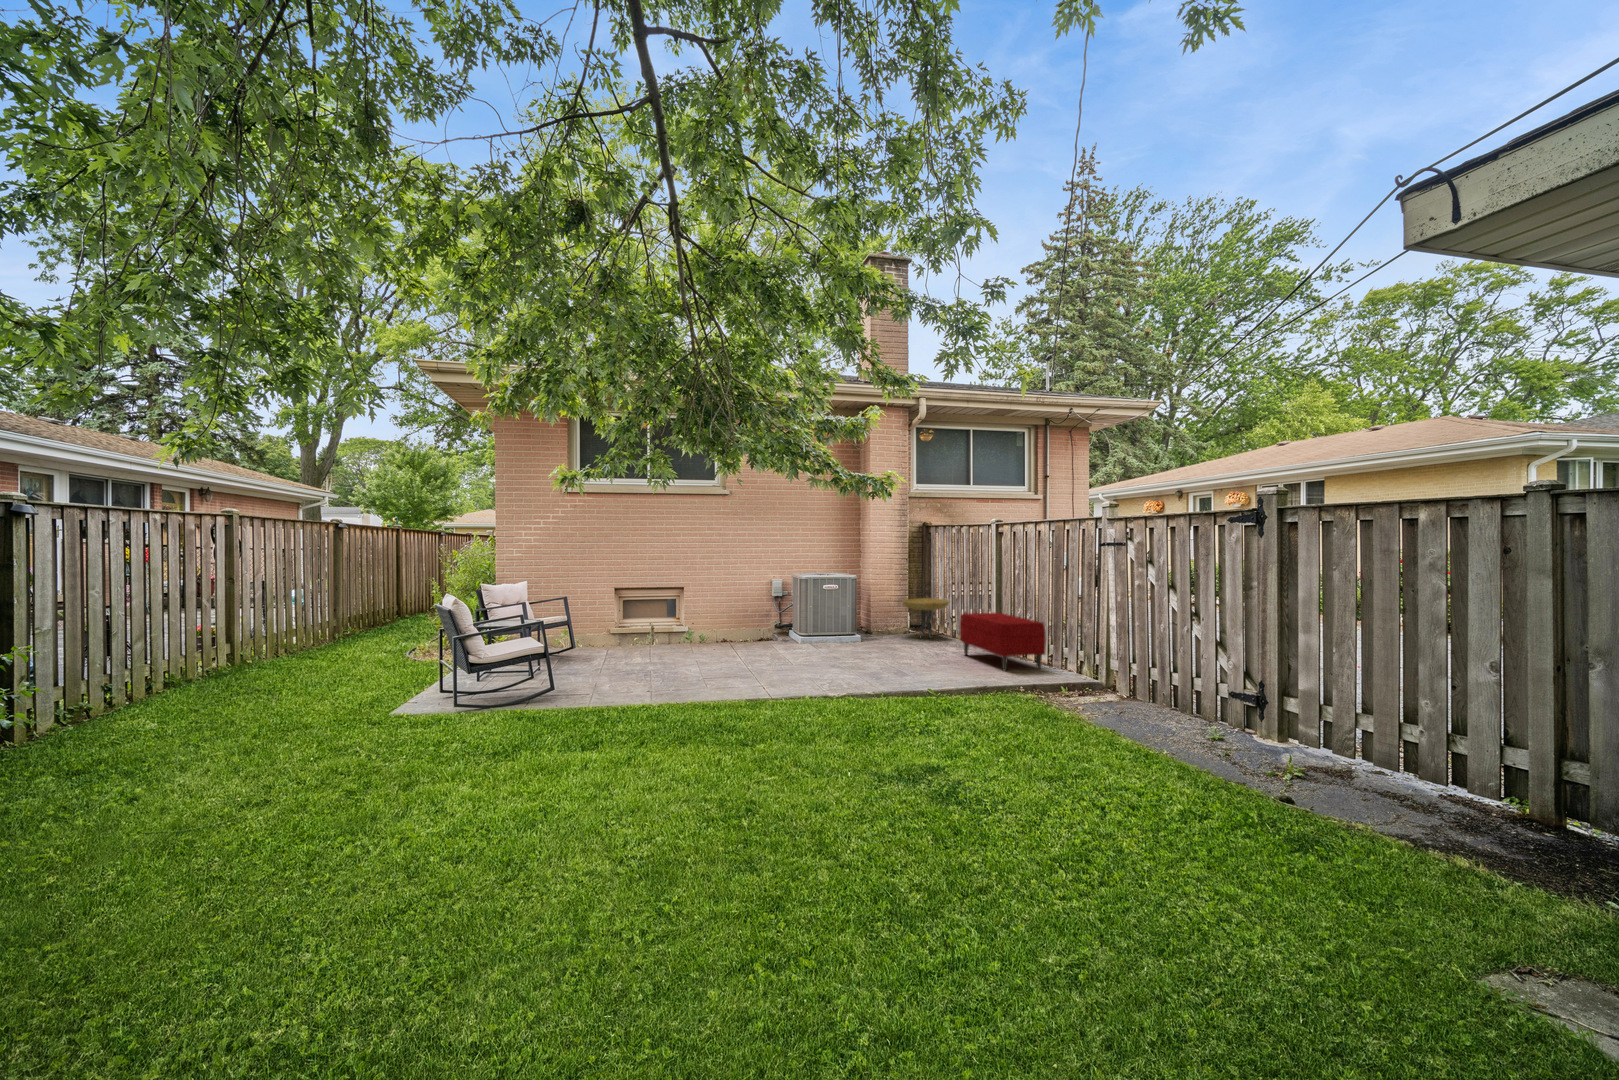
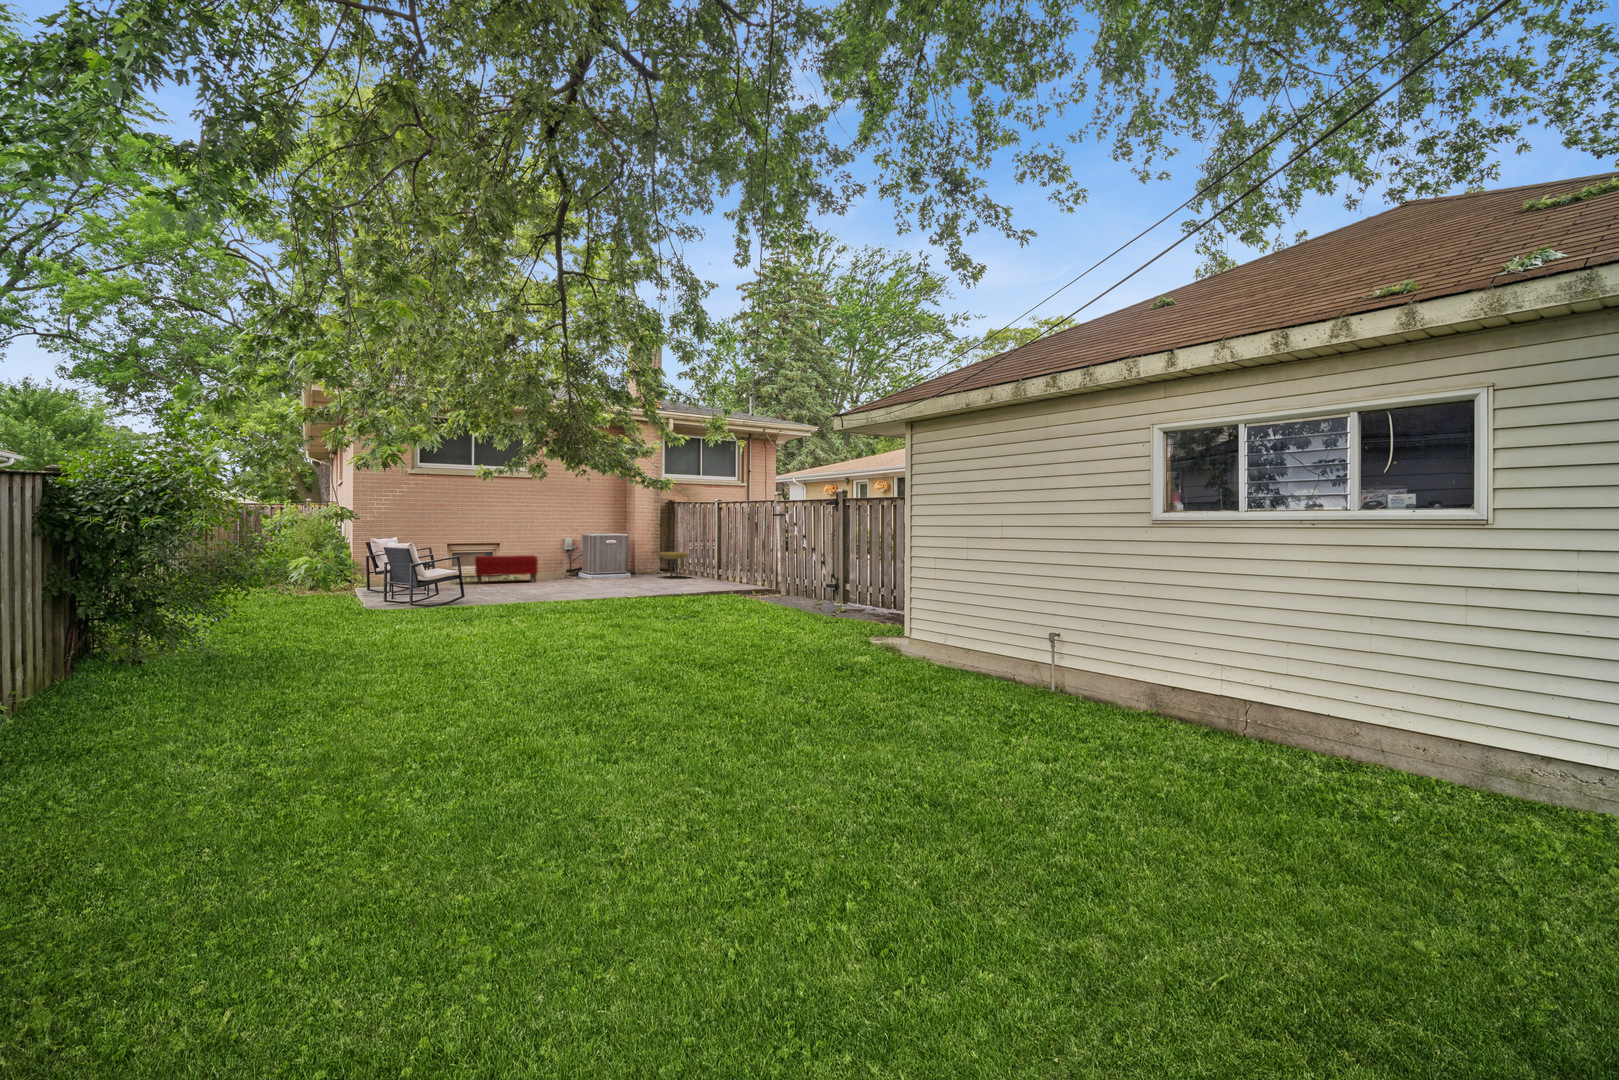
bench: present [960,613,1045,671] -> present [475,555,538,584]

